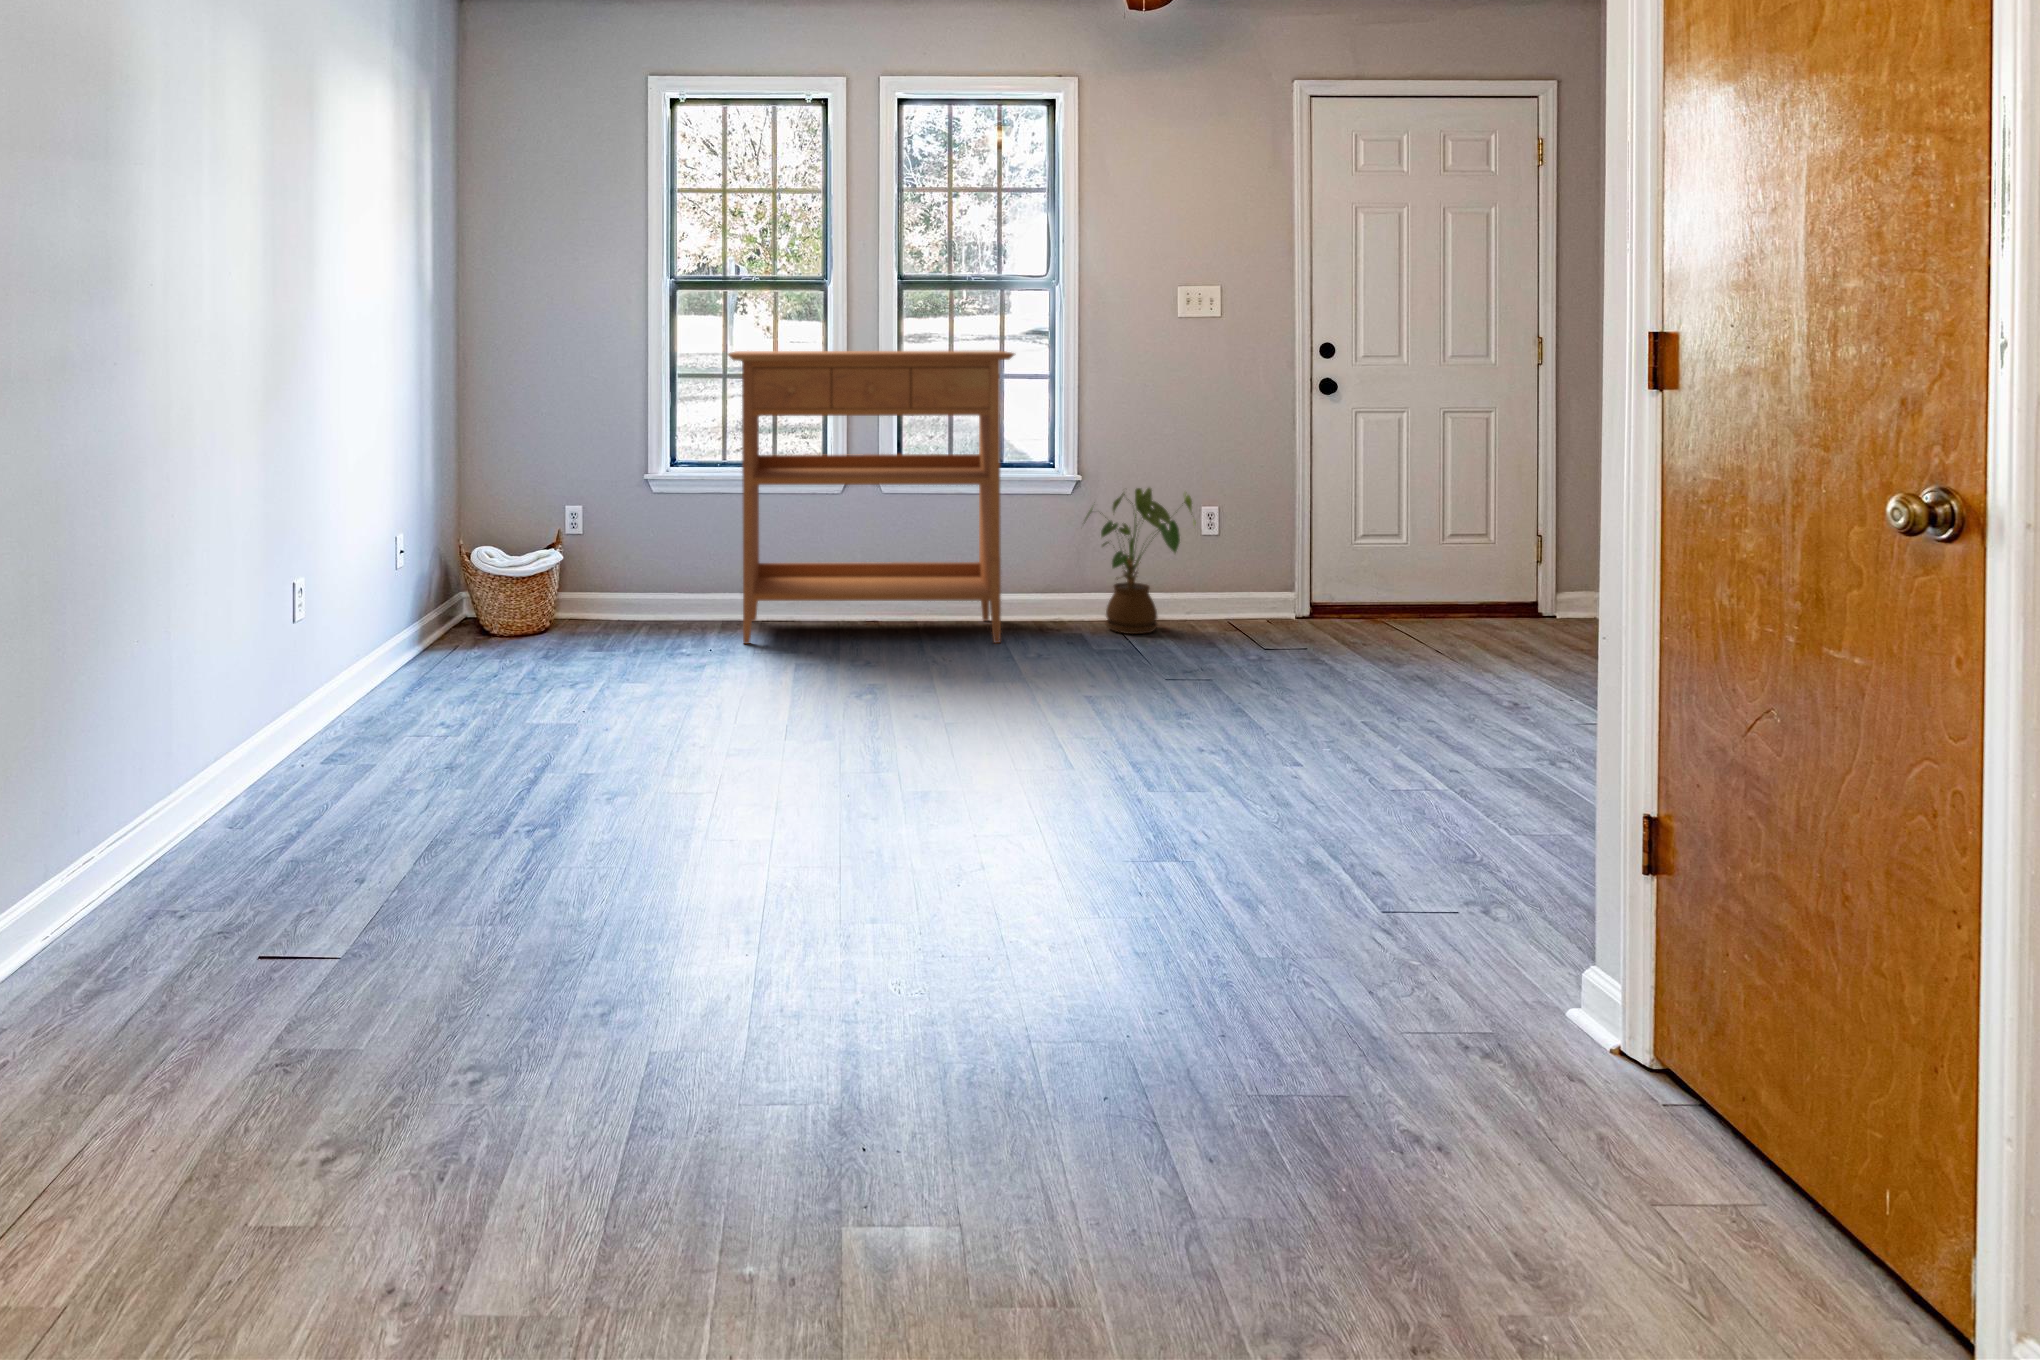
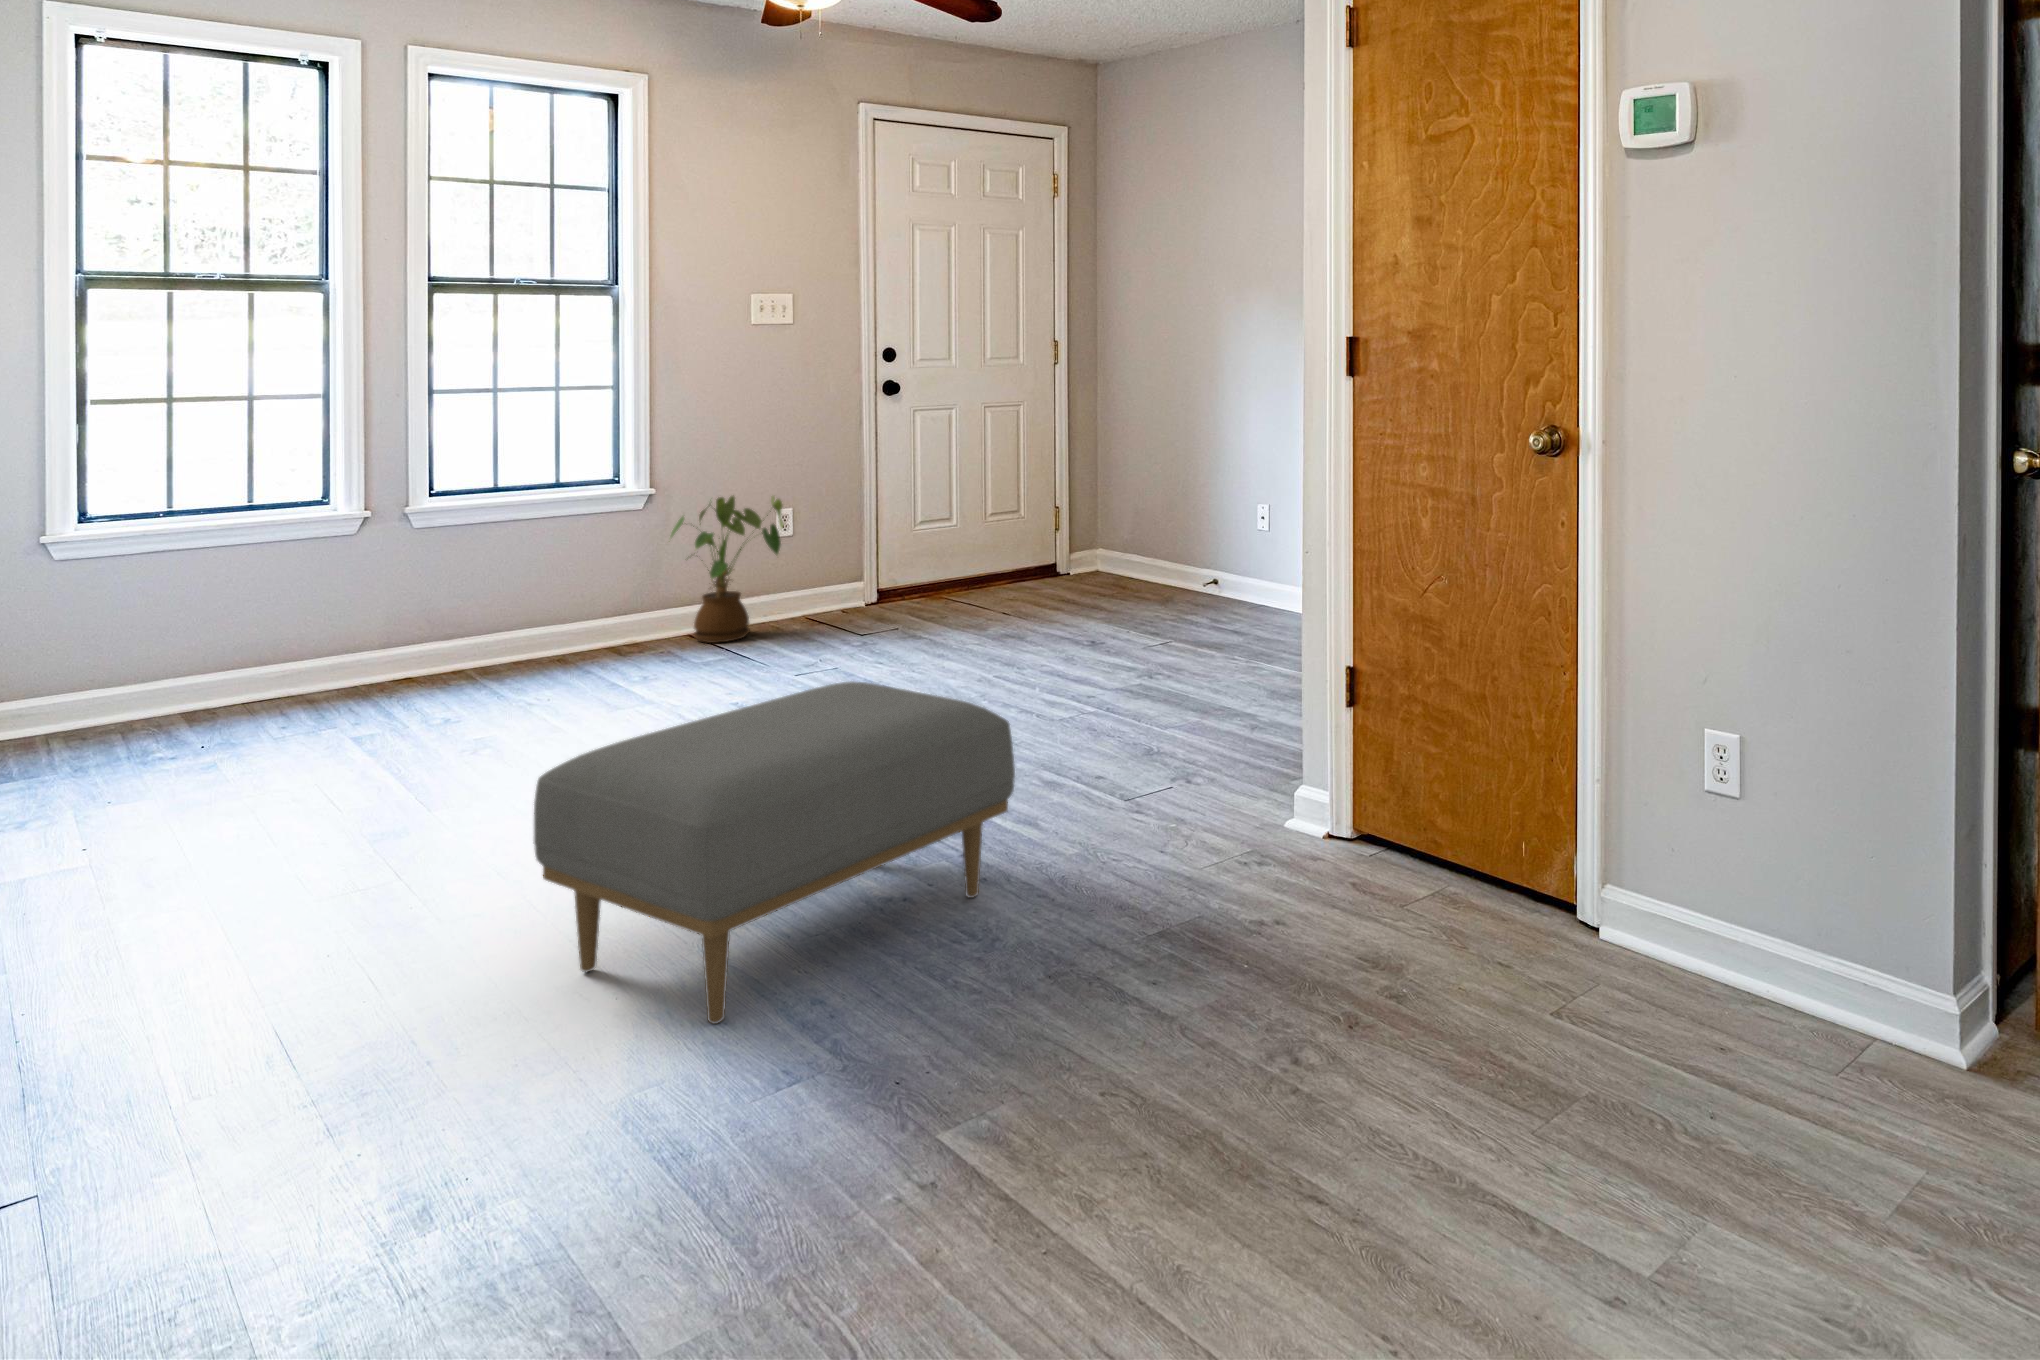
console table: present [728,350,1014,644] -> none [195,362,611,733]
ottoman: none [726,695,1165,1007] -> present [534,682,1015,1024]

